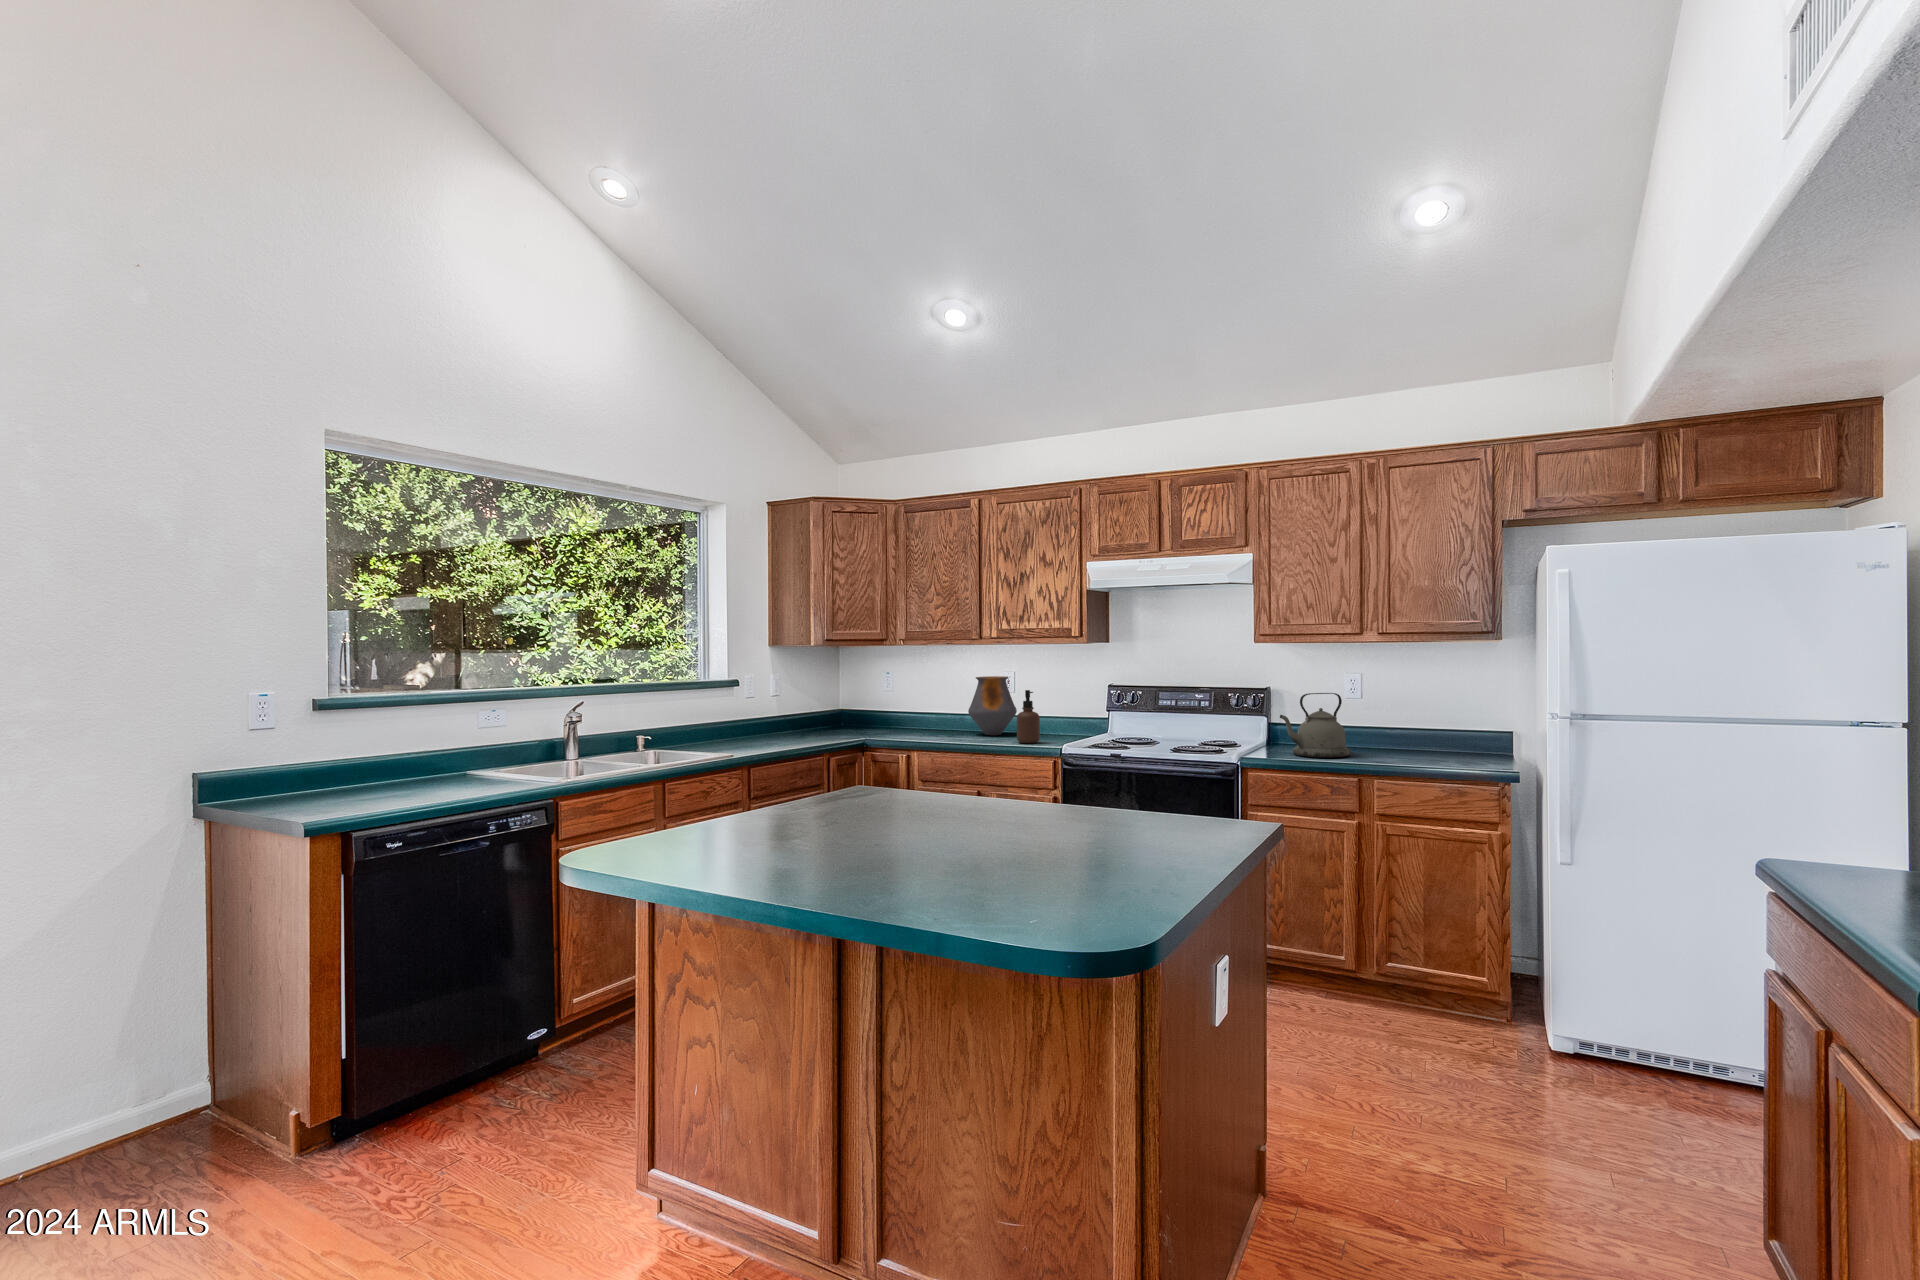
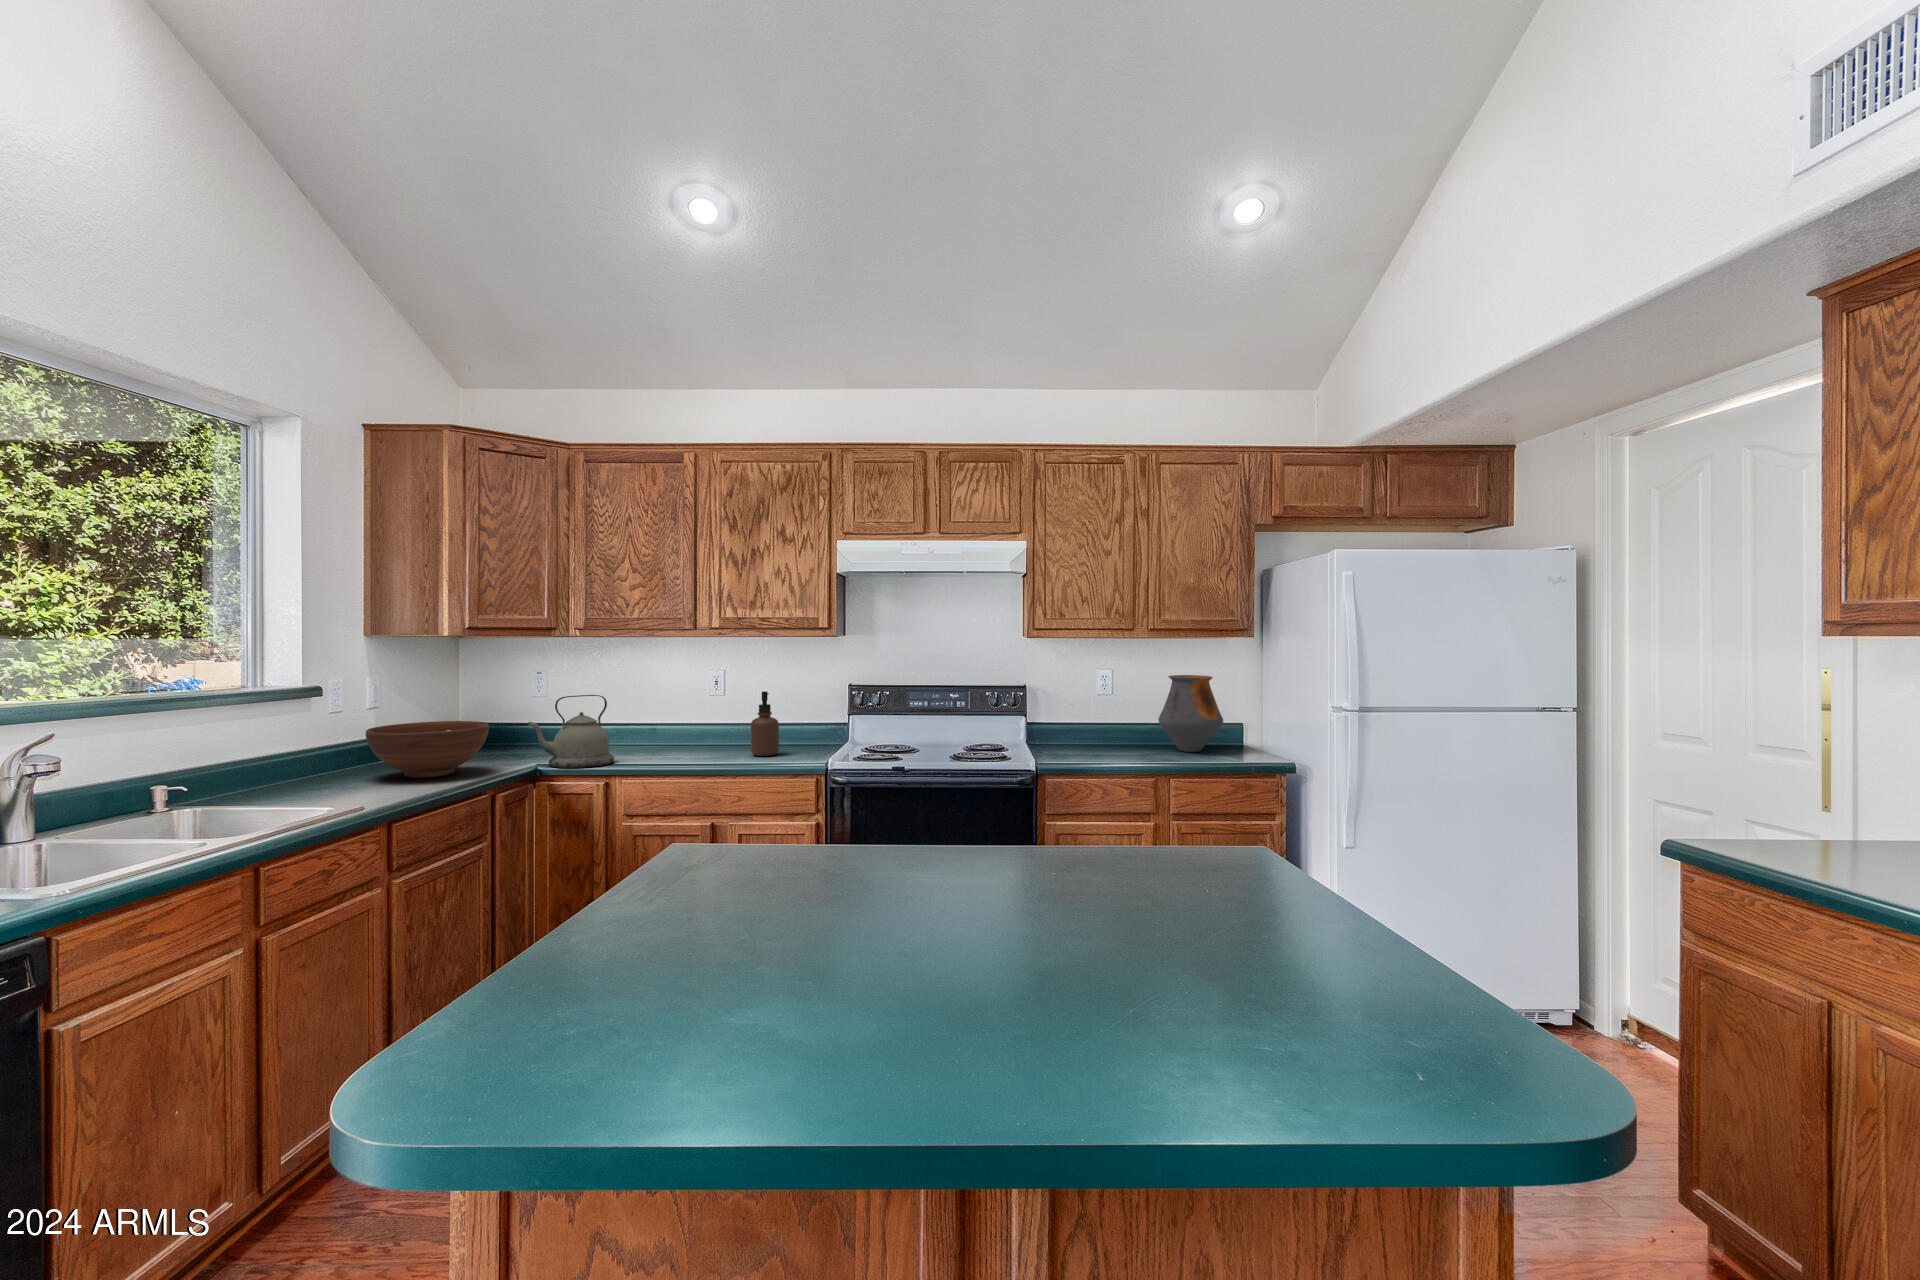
vase: present [968,676,1017,735] -> present [1159,675,1223,752]
kettle: present [1280,693,1351,758] -> present [528,695,614,768]
fruit bowl: none [757,706,830,743] -> present [366,721,489,778]

